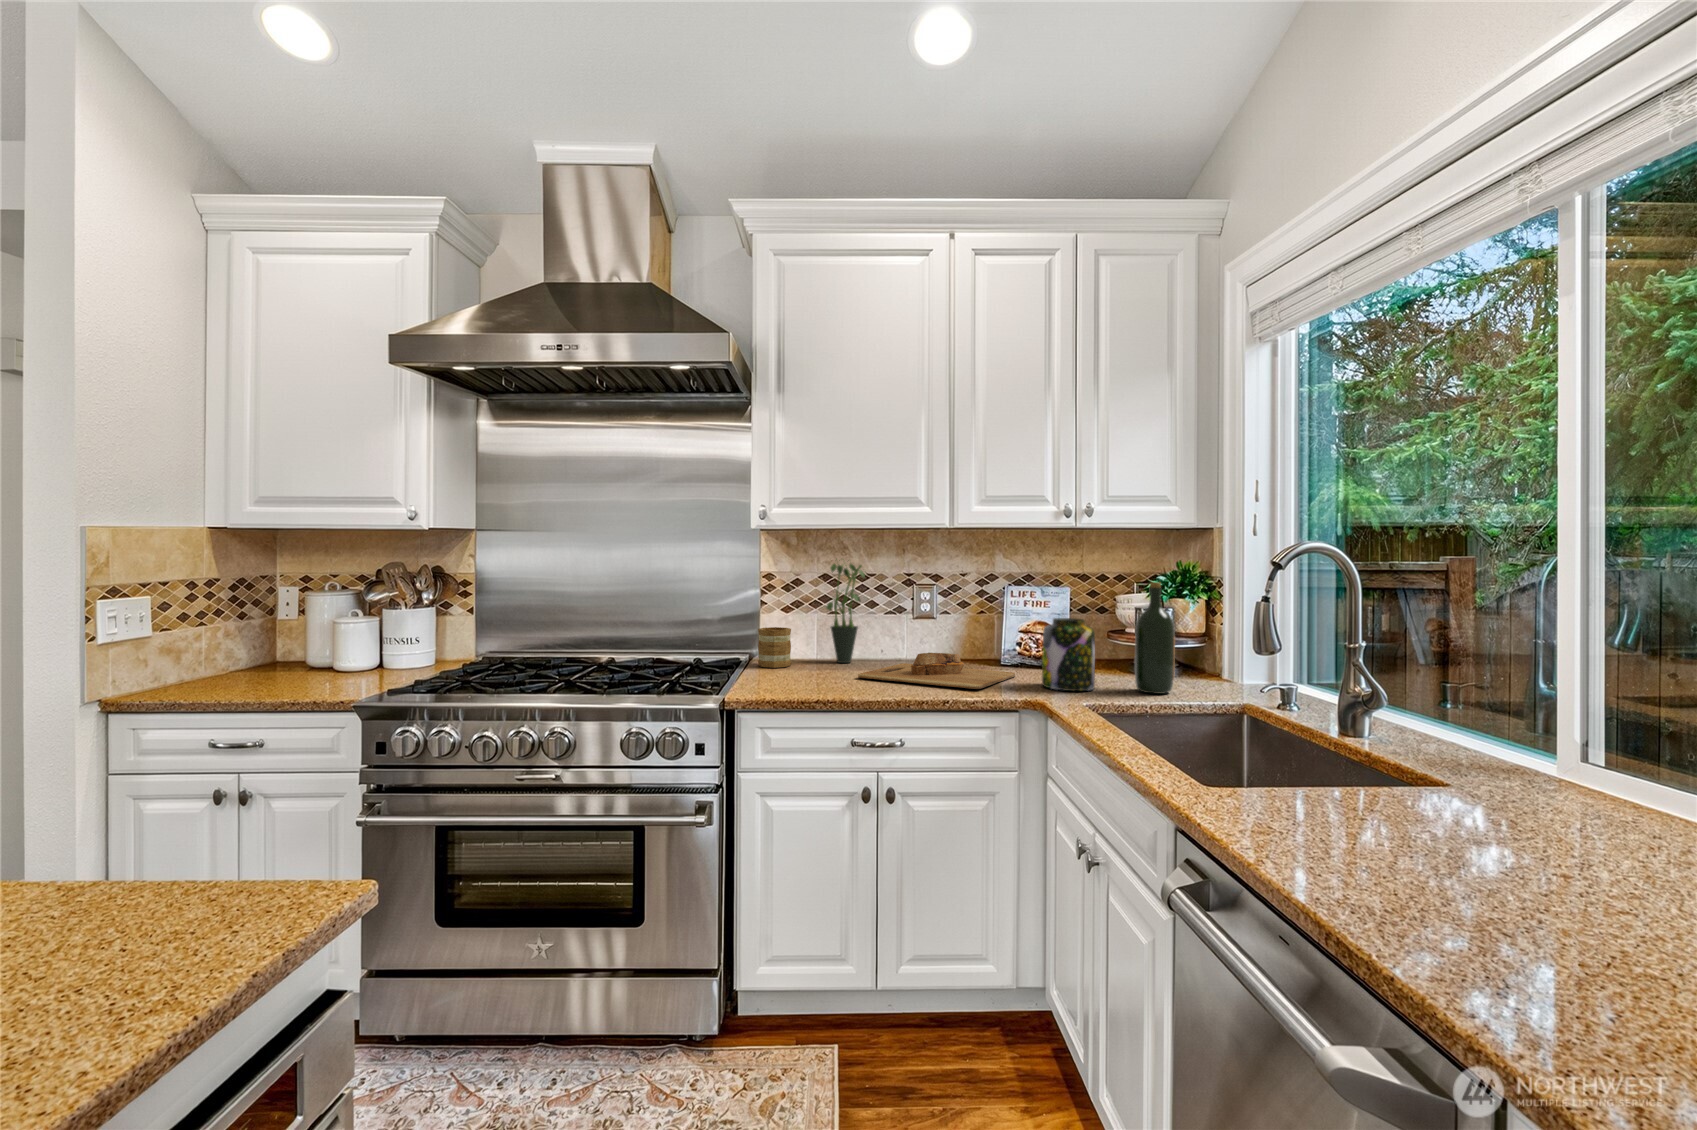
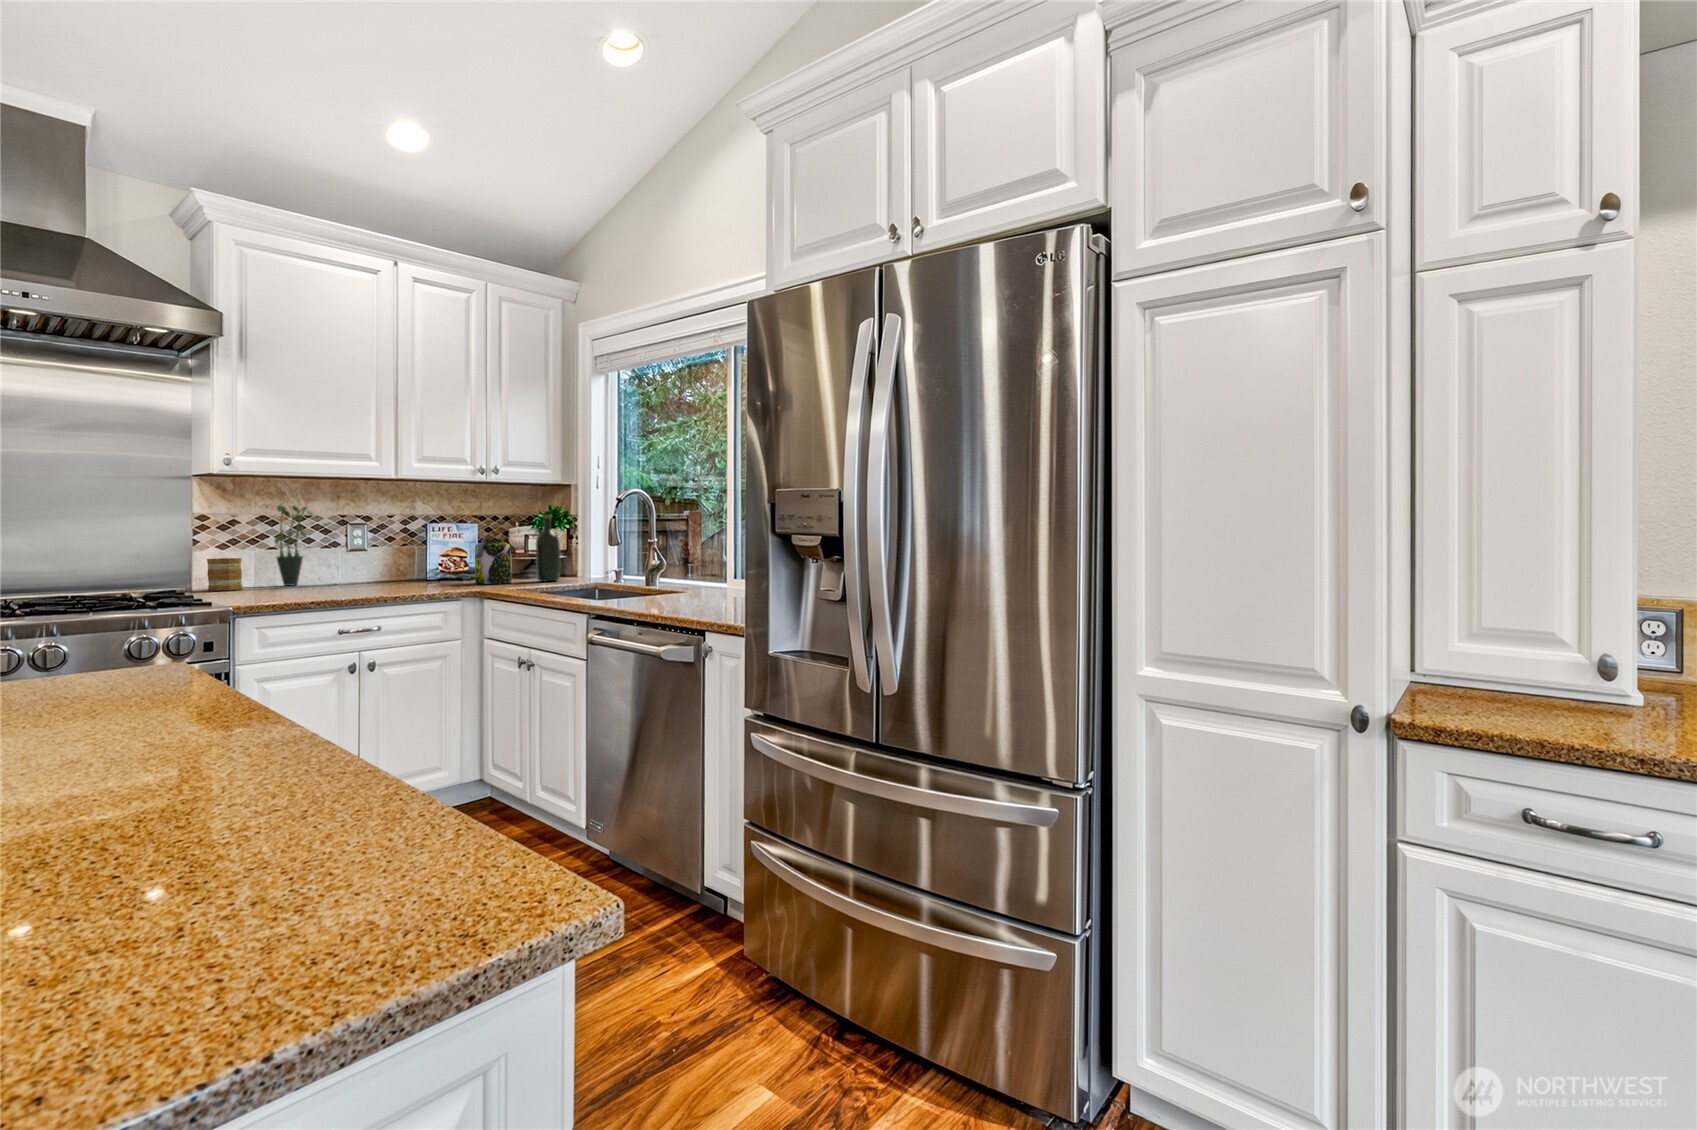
cutting board: present [858,653,1015,689] -> none [327,567,449,589]

